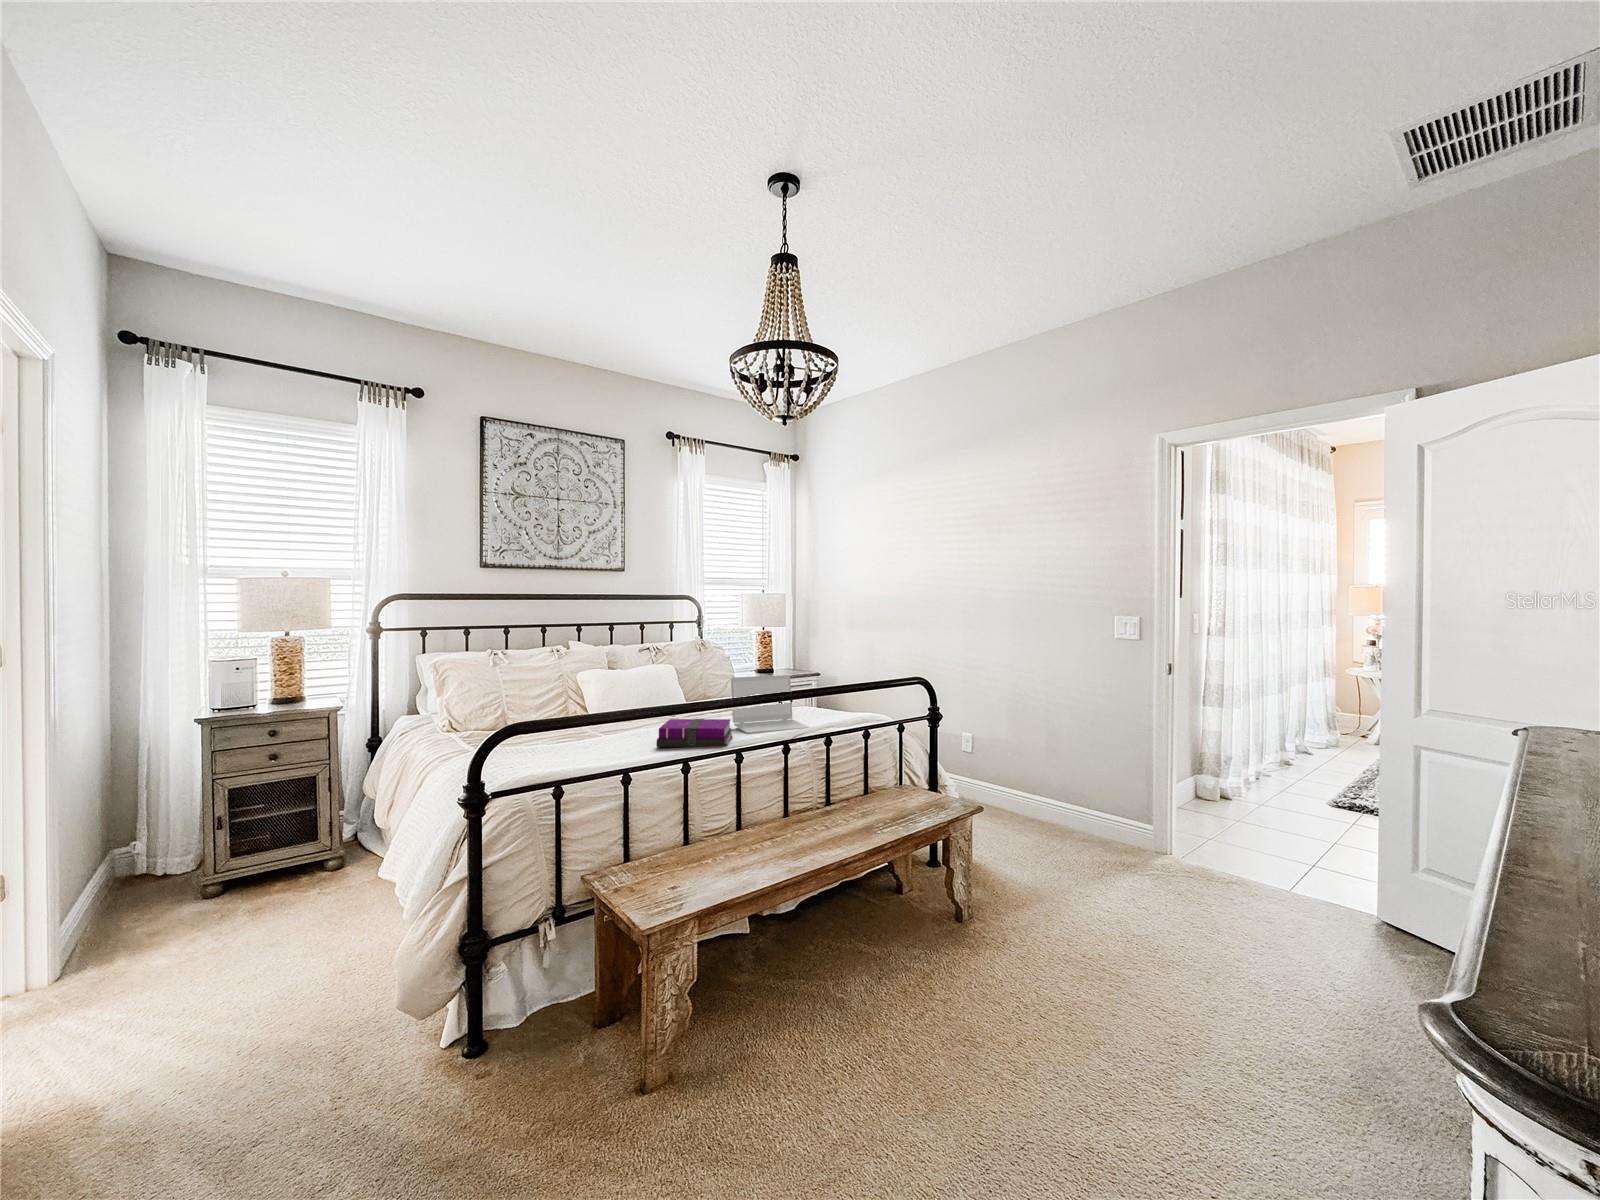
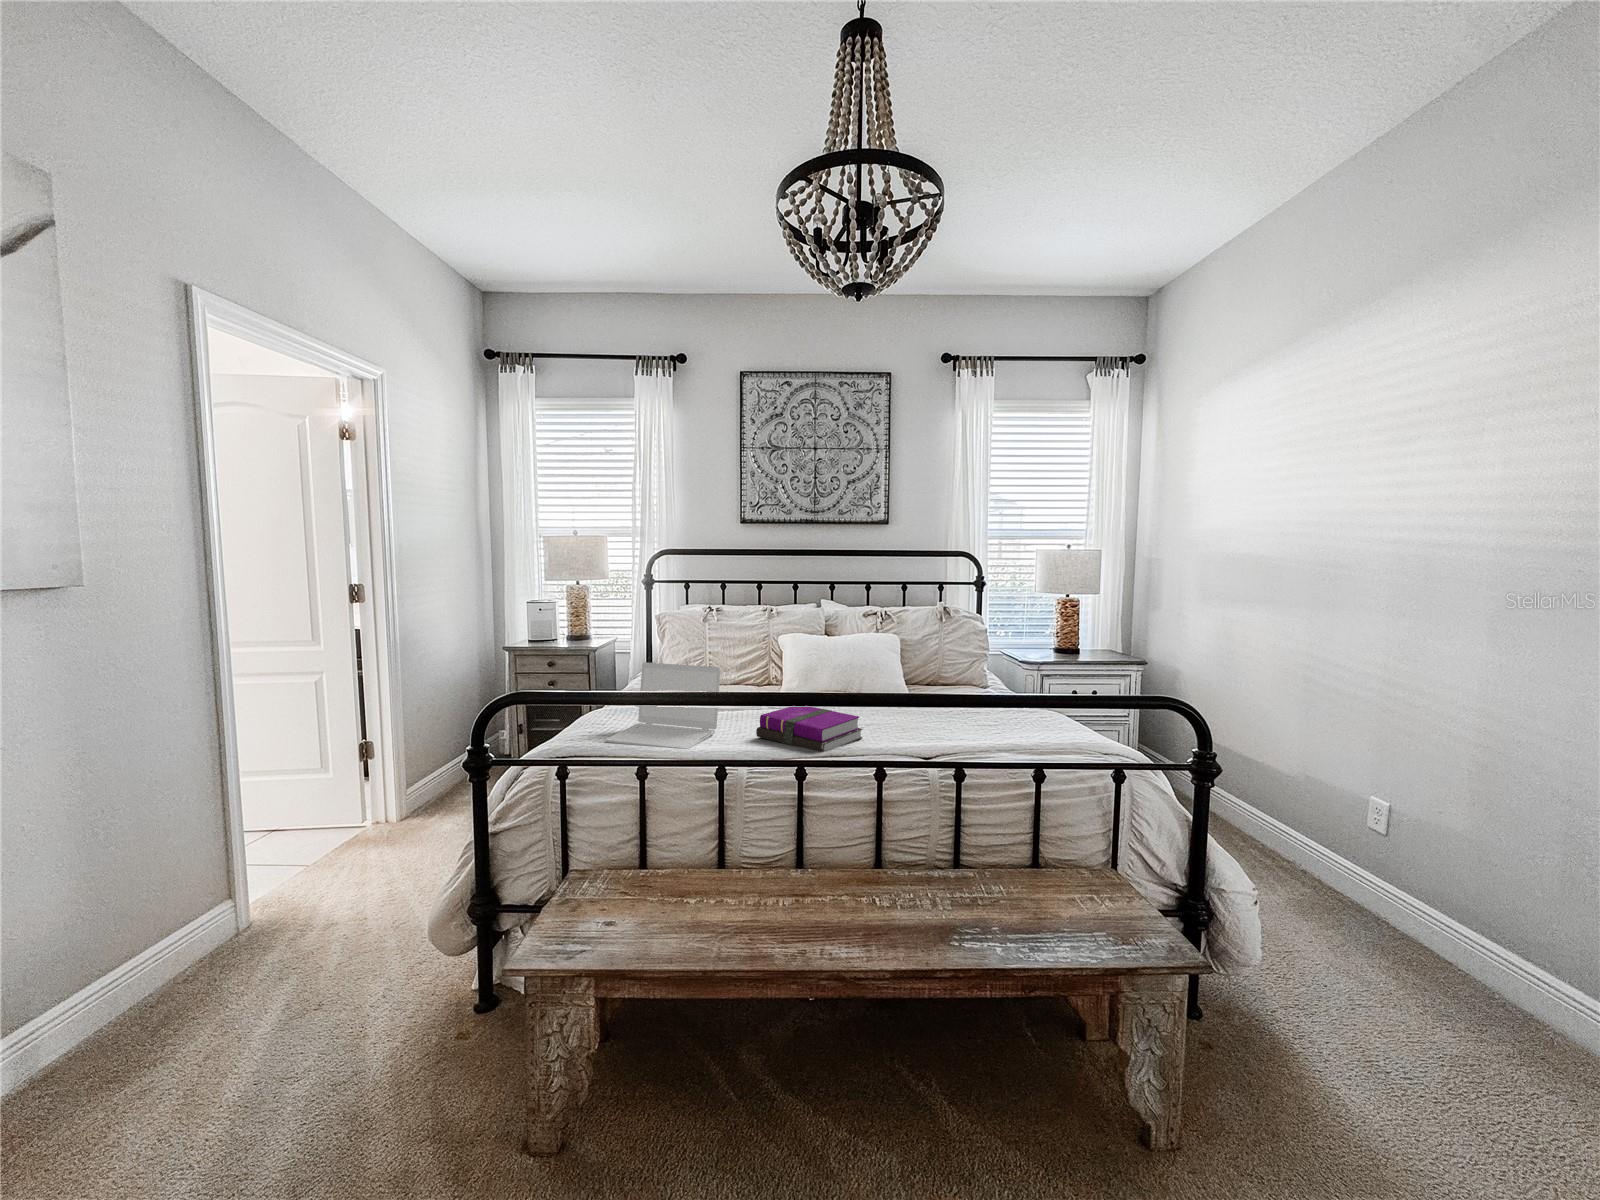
laptop: present [731,675,809,734] -> present [605,662,720,749]

